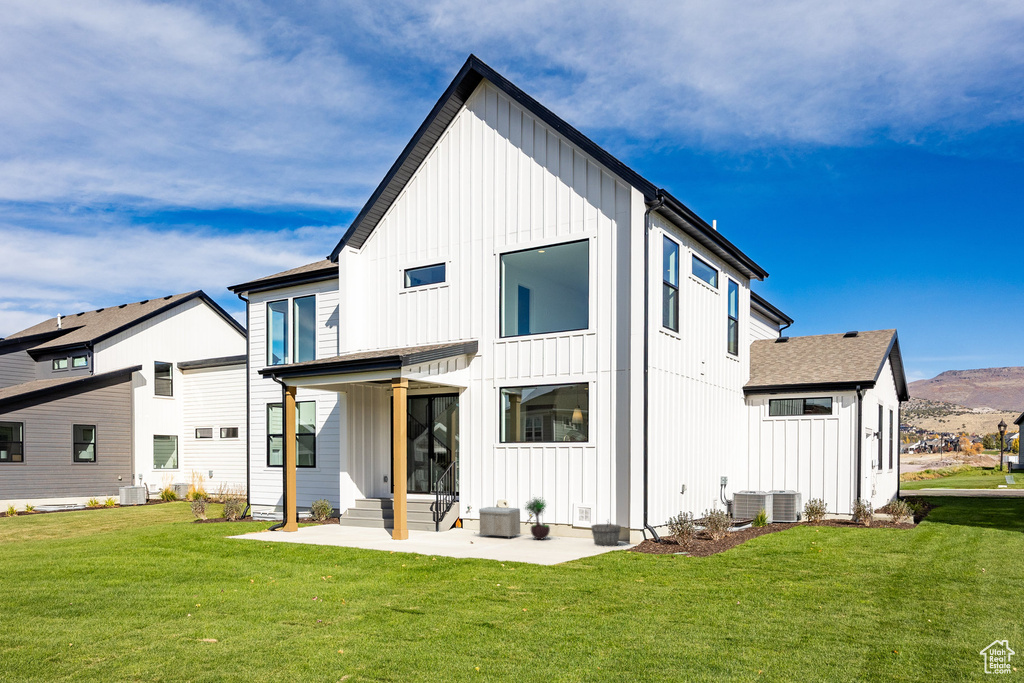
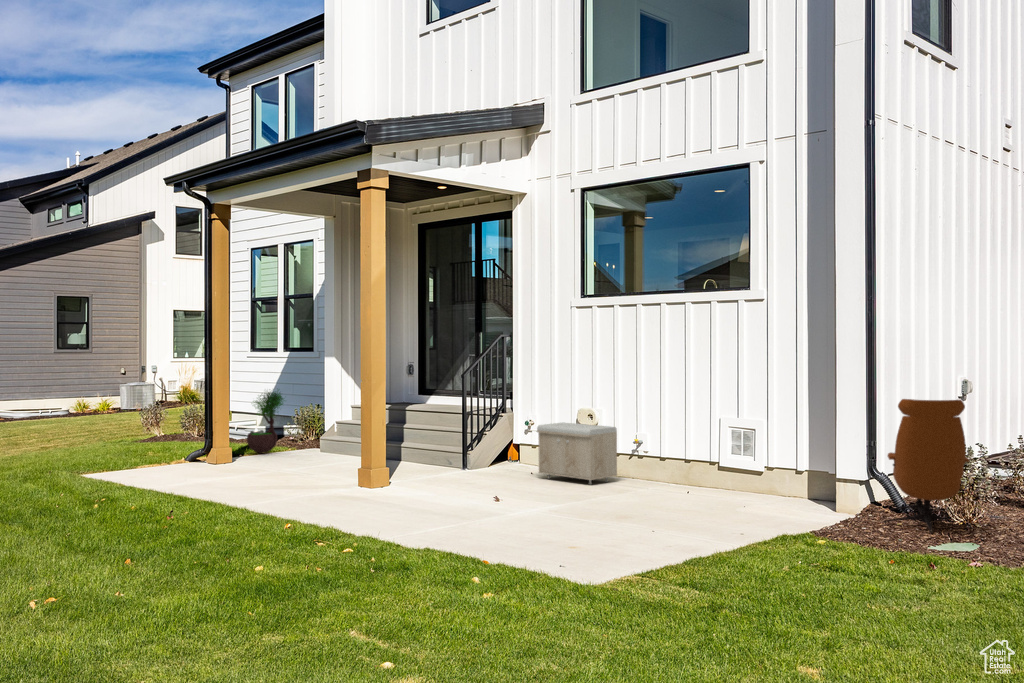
lounge chair: none [653,493,689,551] -> present [884,399,971,534]
potted tree: present [525,499,550,539] -> present [247,392,283,454]
wooden bucket: present [591,522,621,546] -> none [747,454,814,512]

